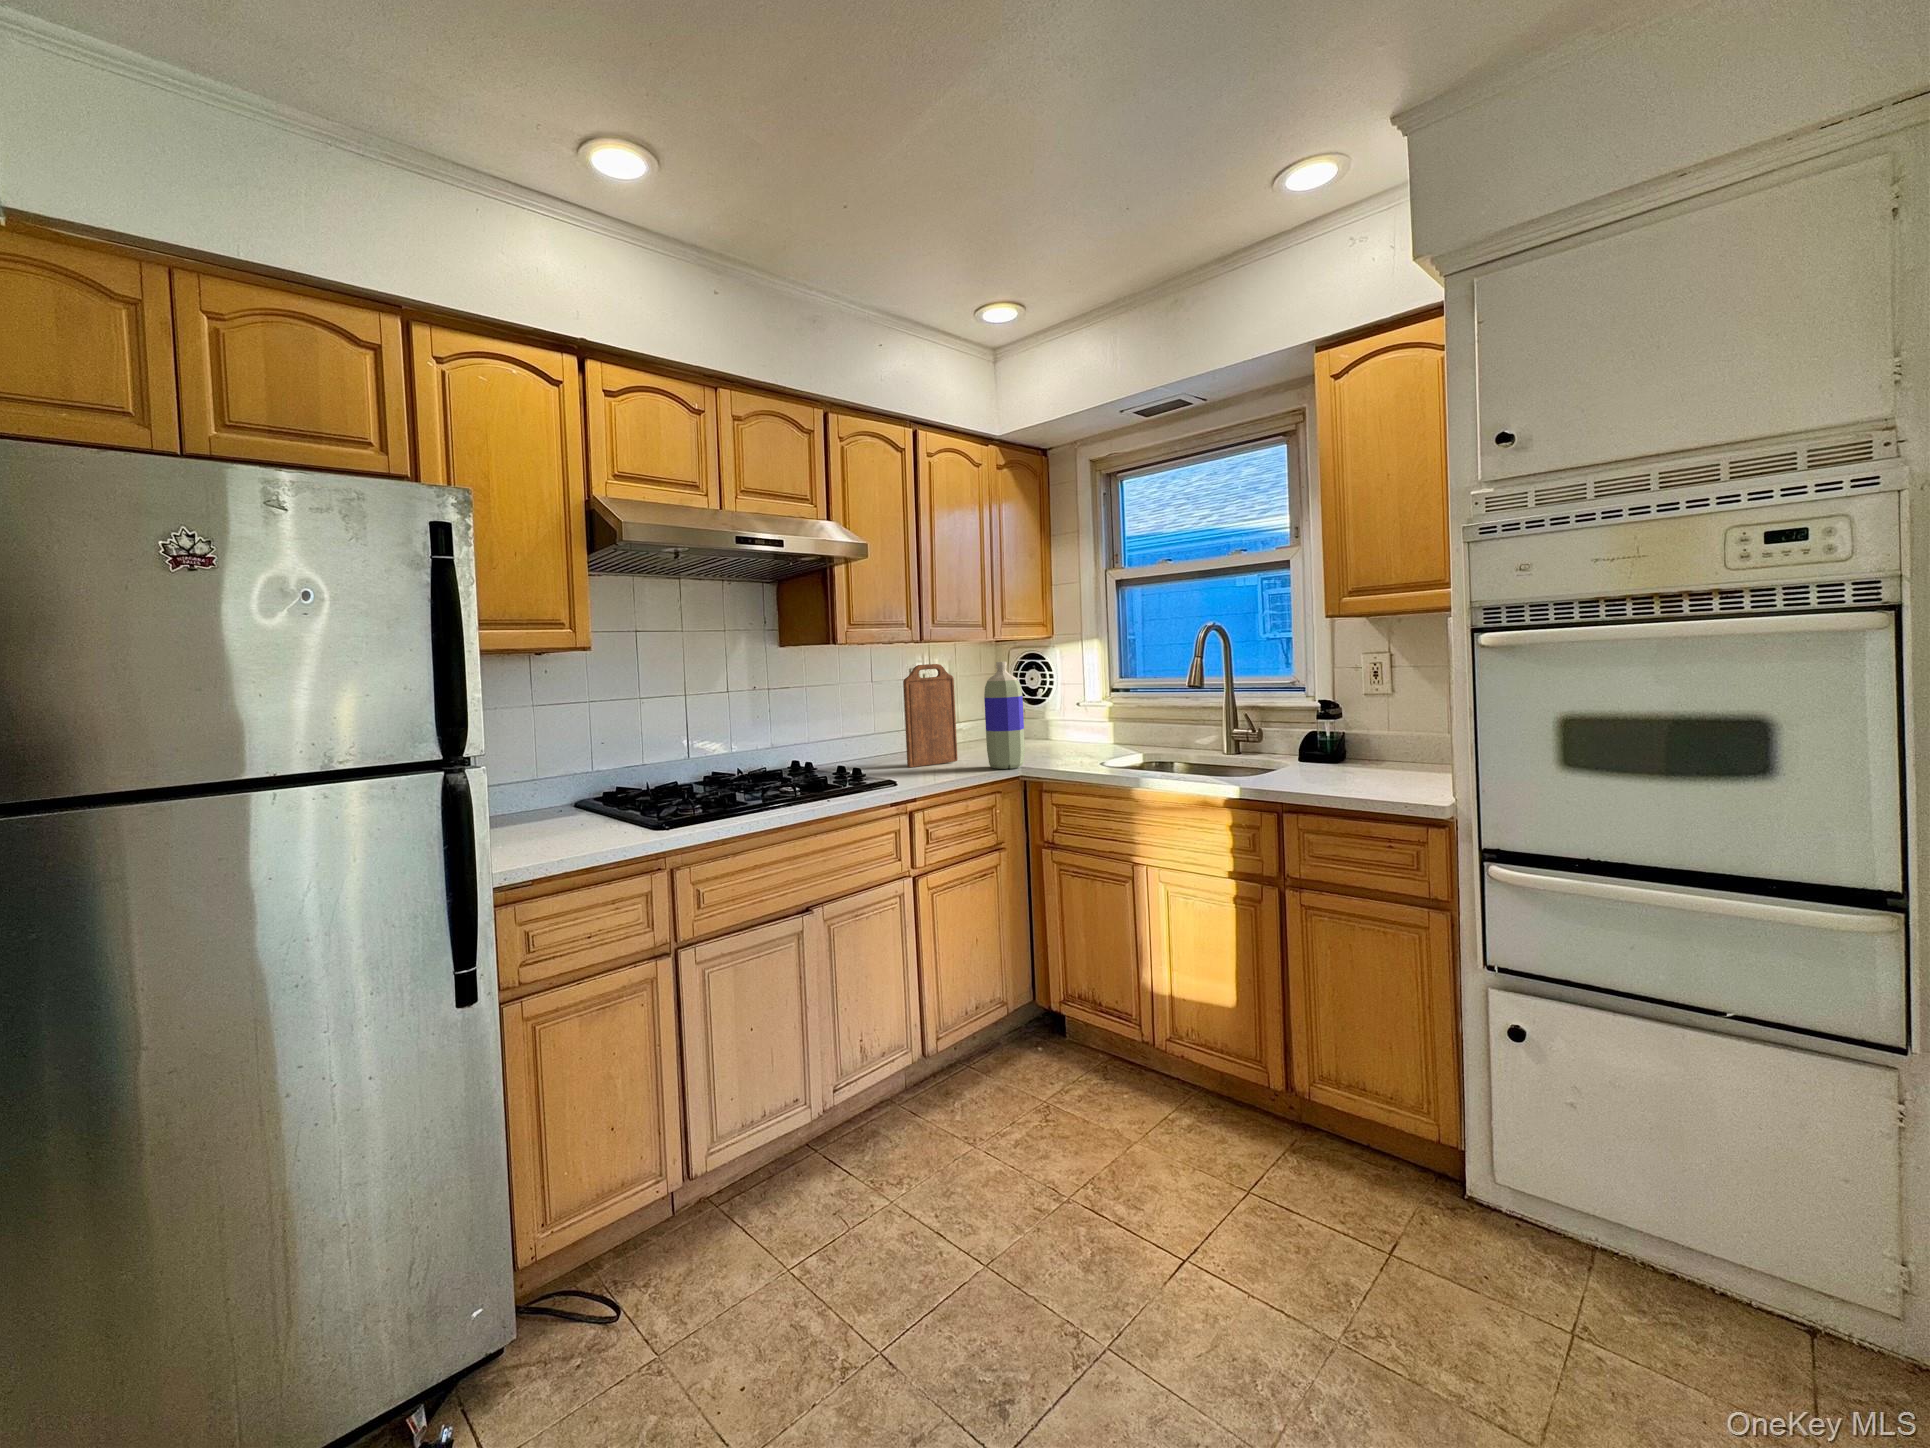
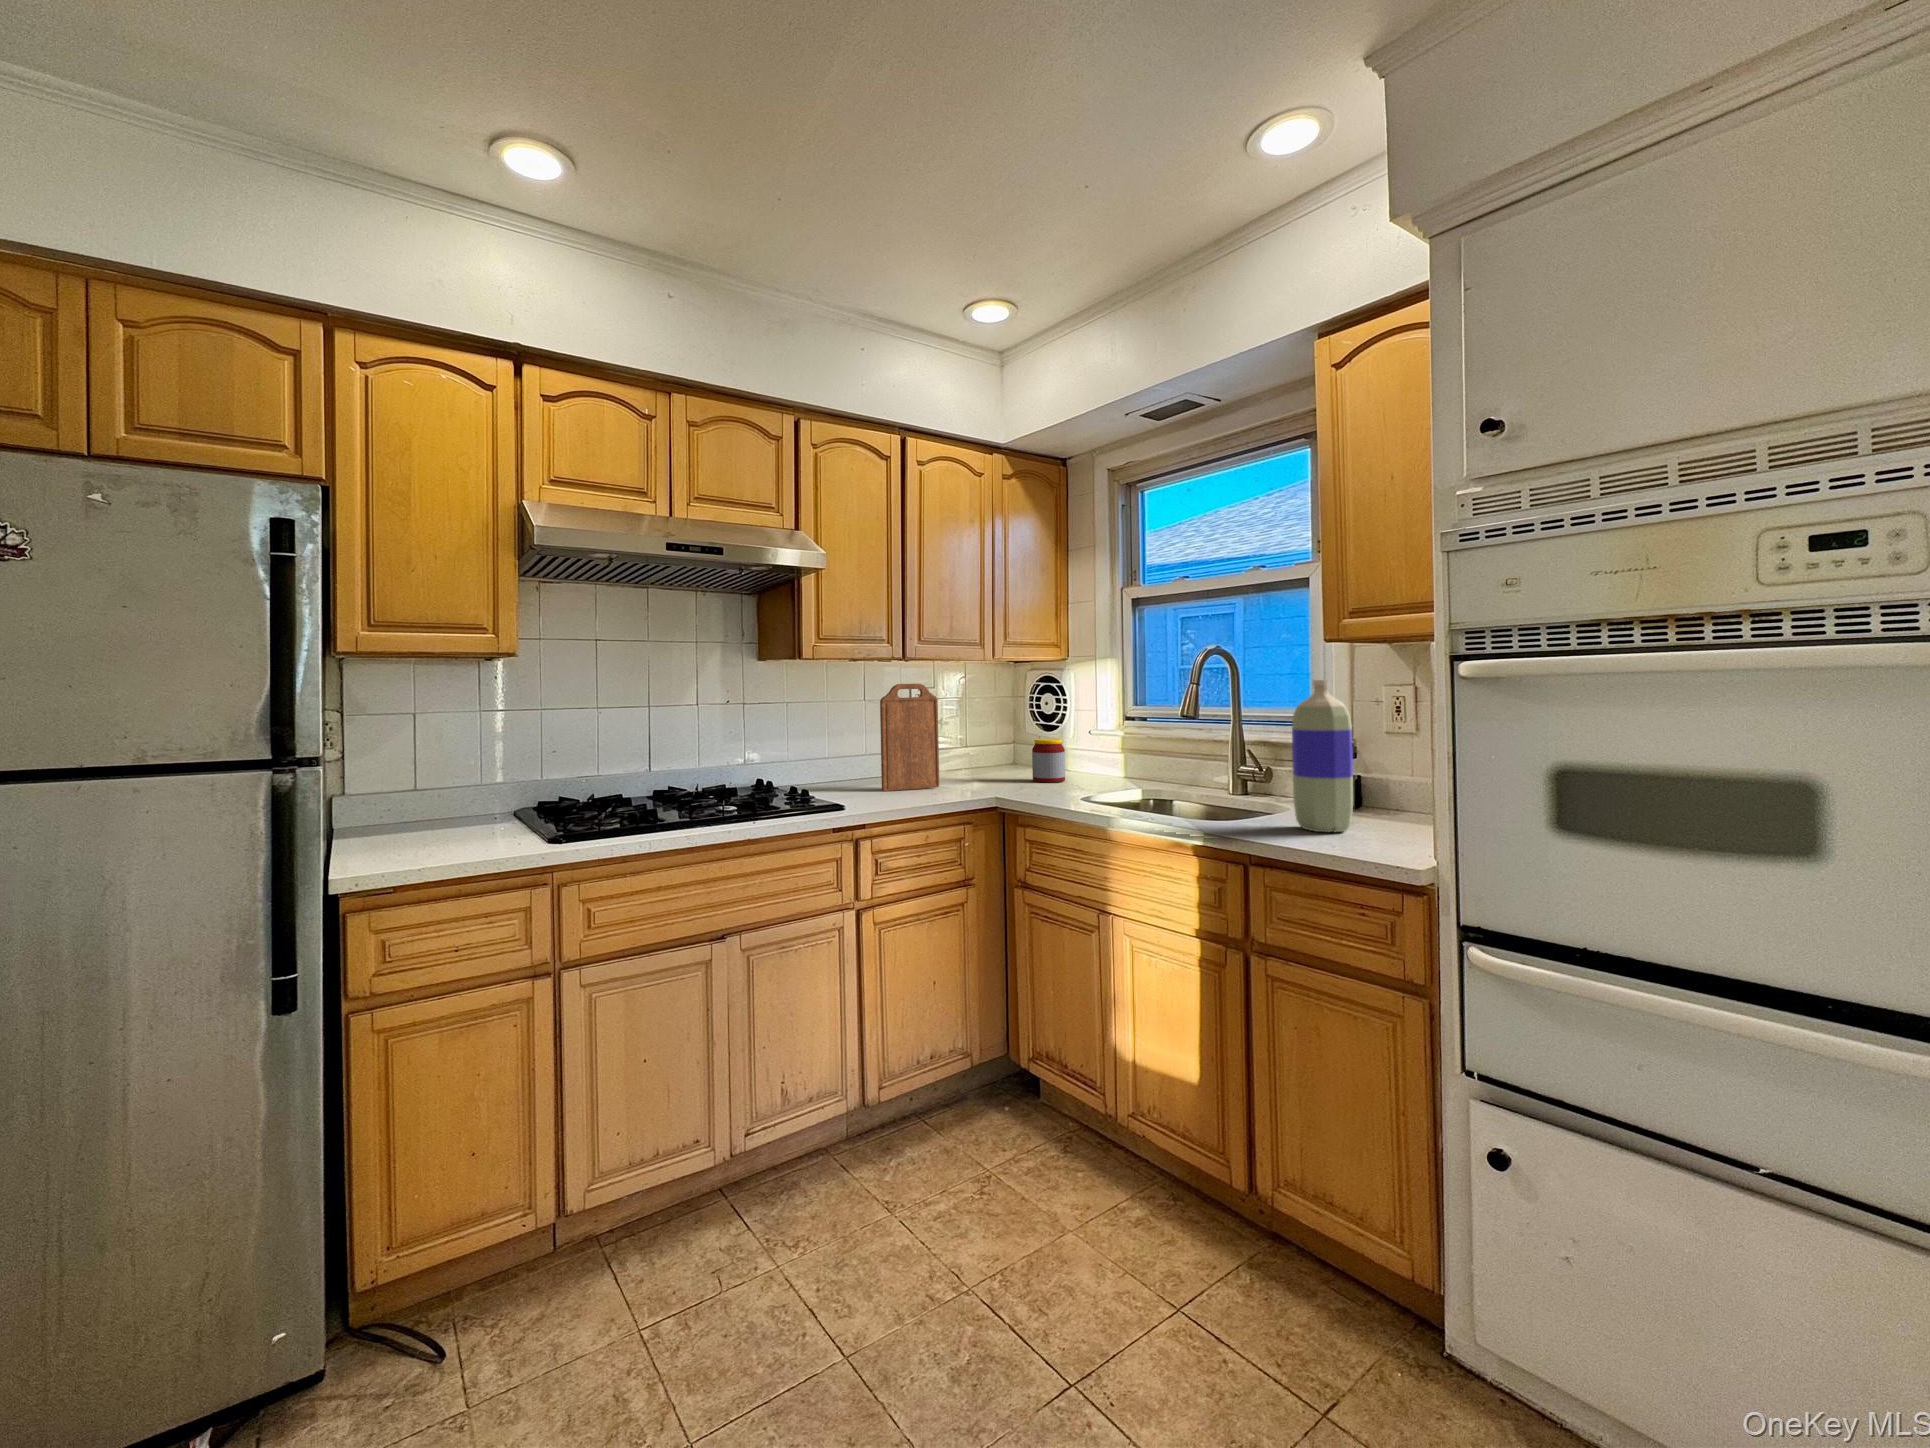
bottle: present [984,662,1025,769] -> present [1292,680,1353,832]
jar: none [1031,711,1063,753] -> present [1032,738,1065,783]

